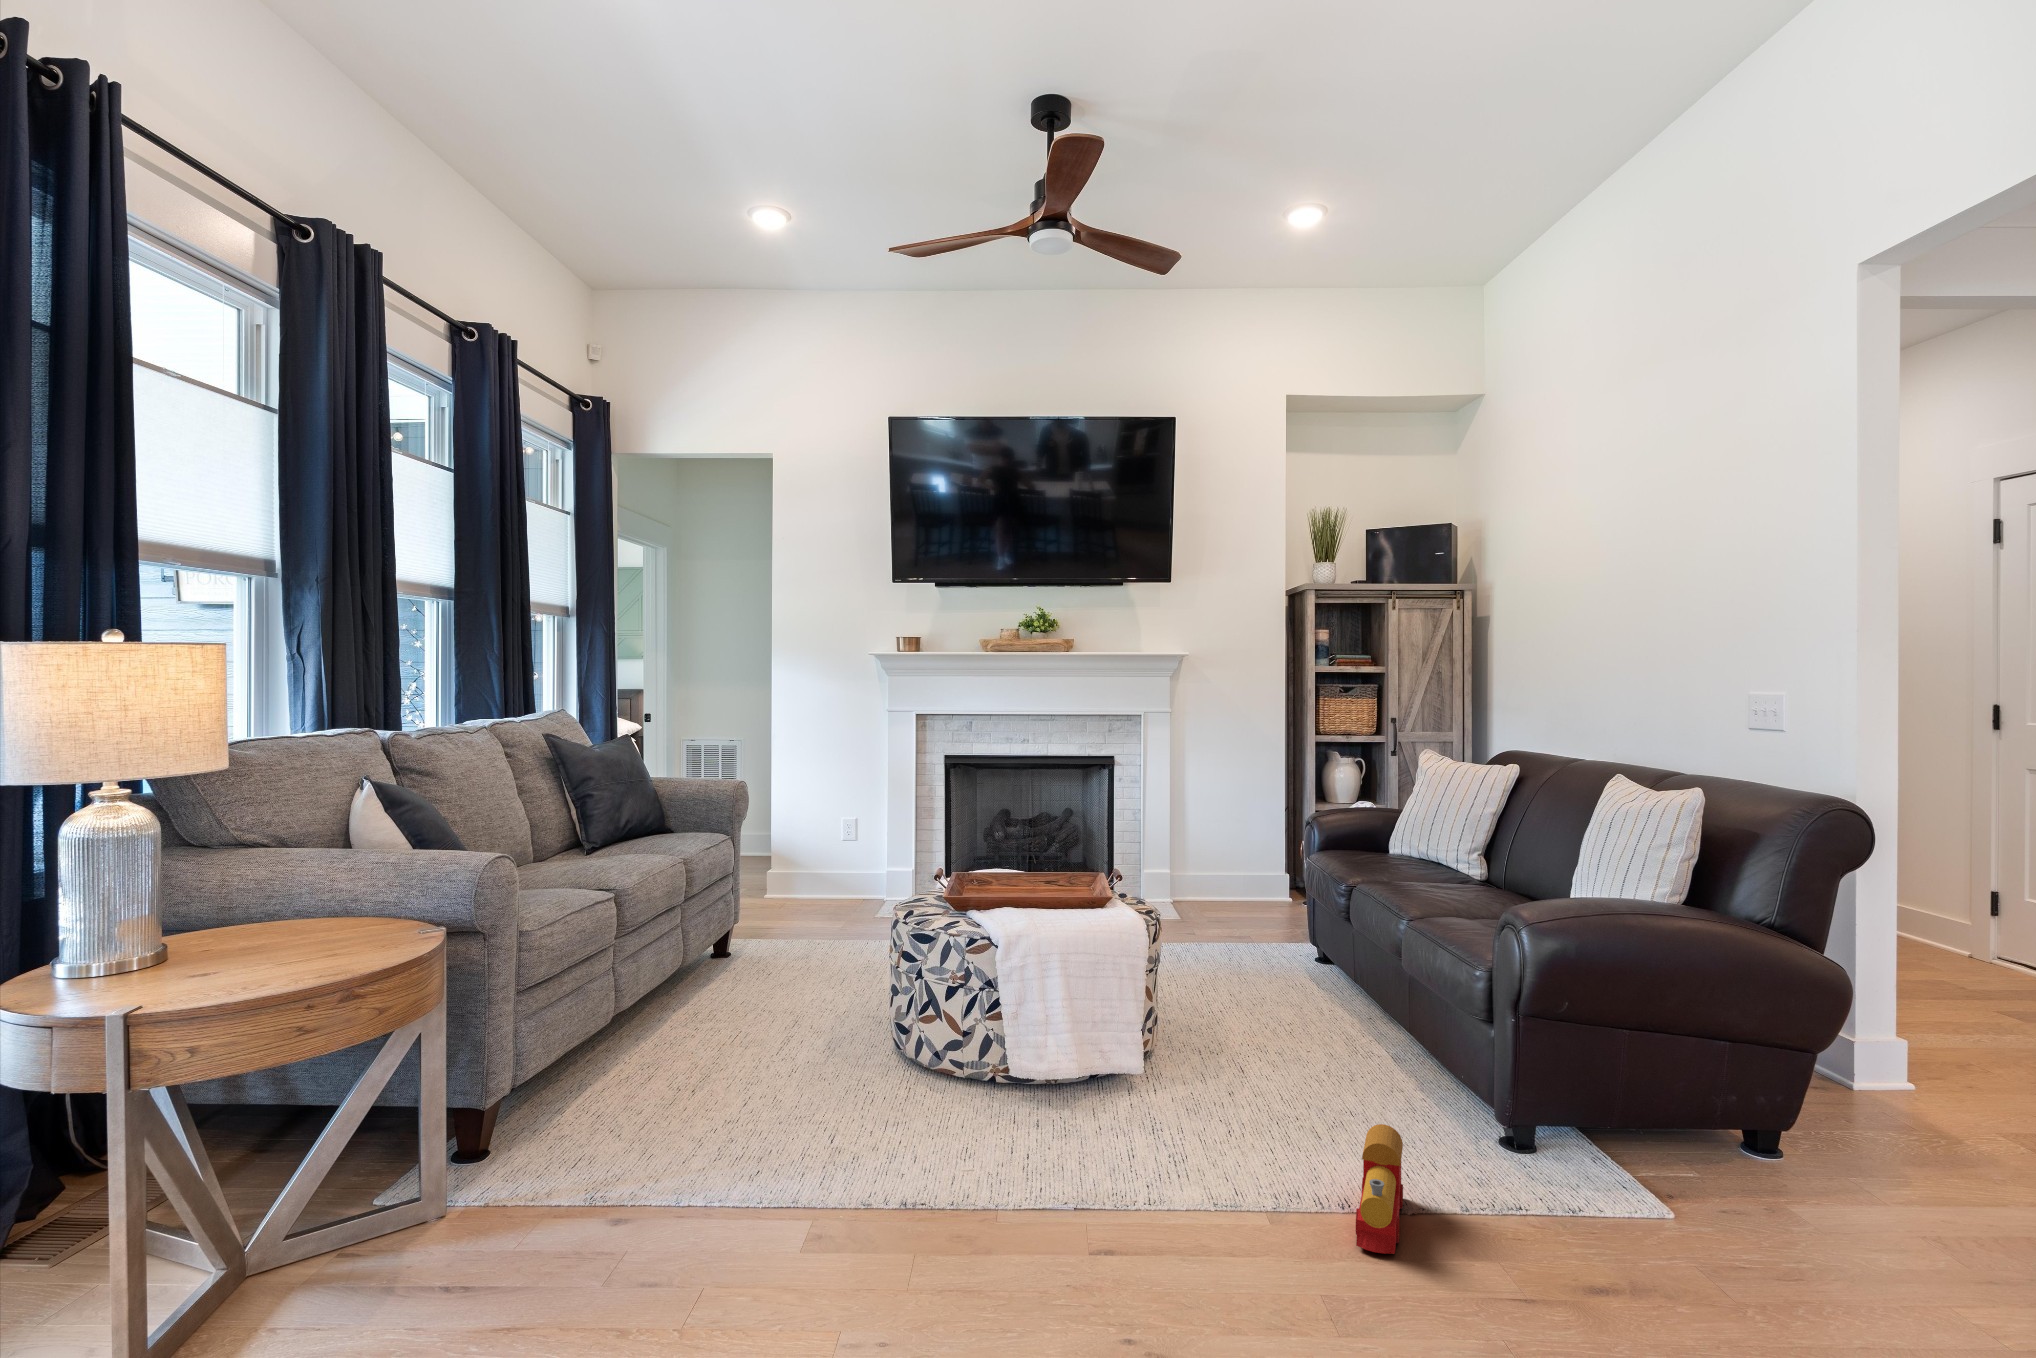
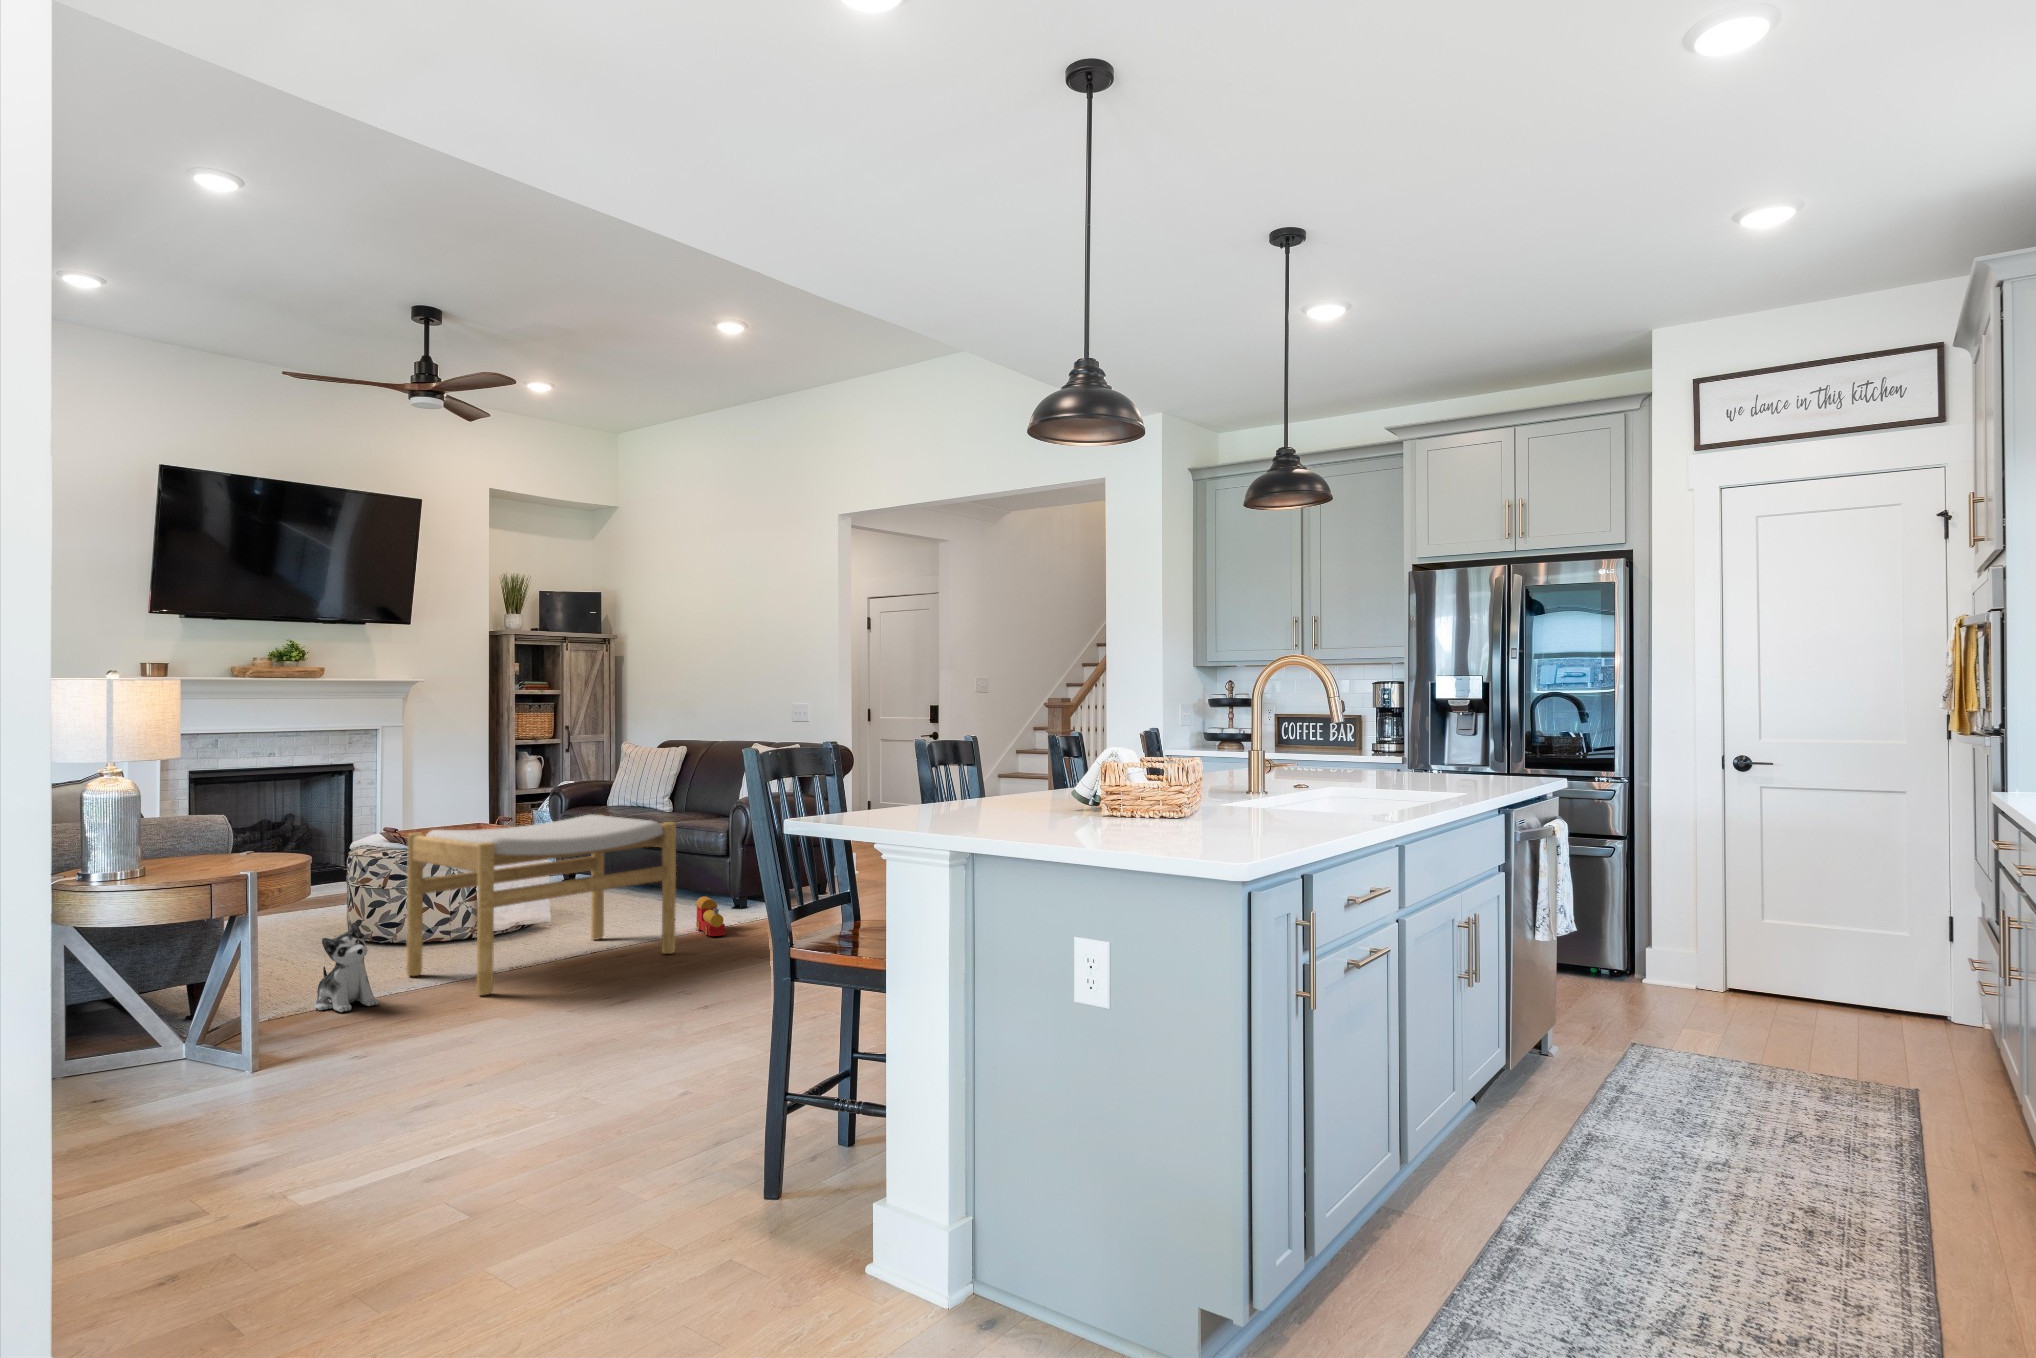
footstool: none [728,911,1224,1303] -> present [406,815,676,995]
plush toy: none [538,1080,640,1247] -> present [314,922,378,1012]

